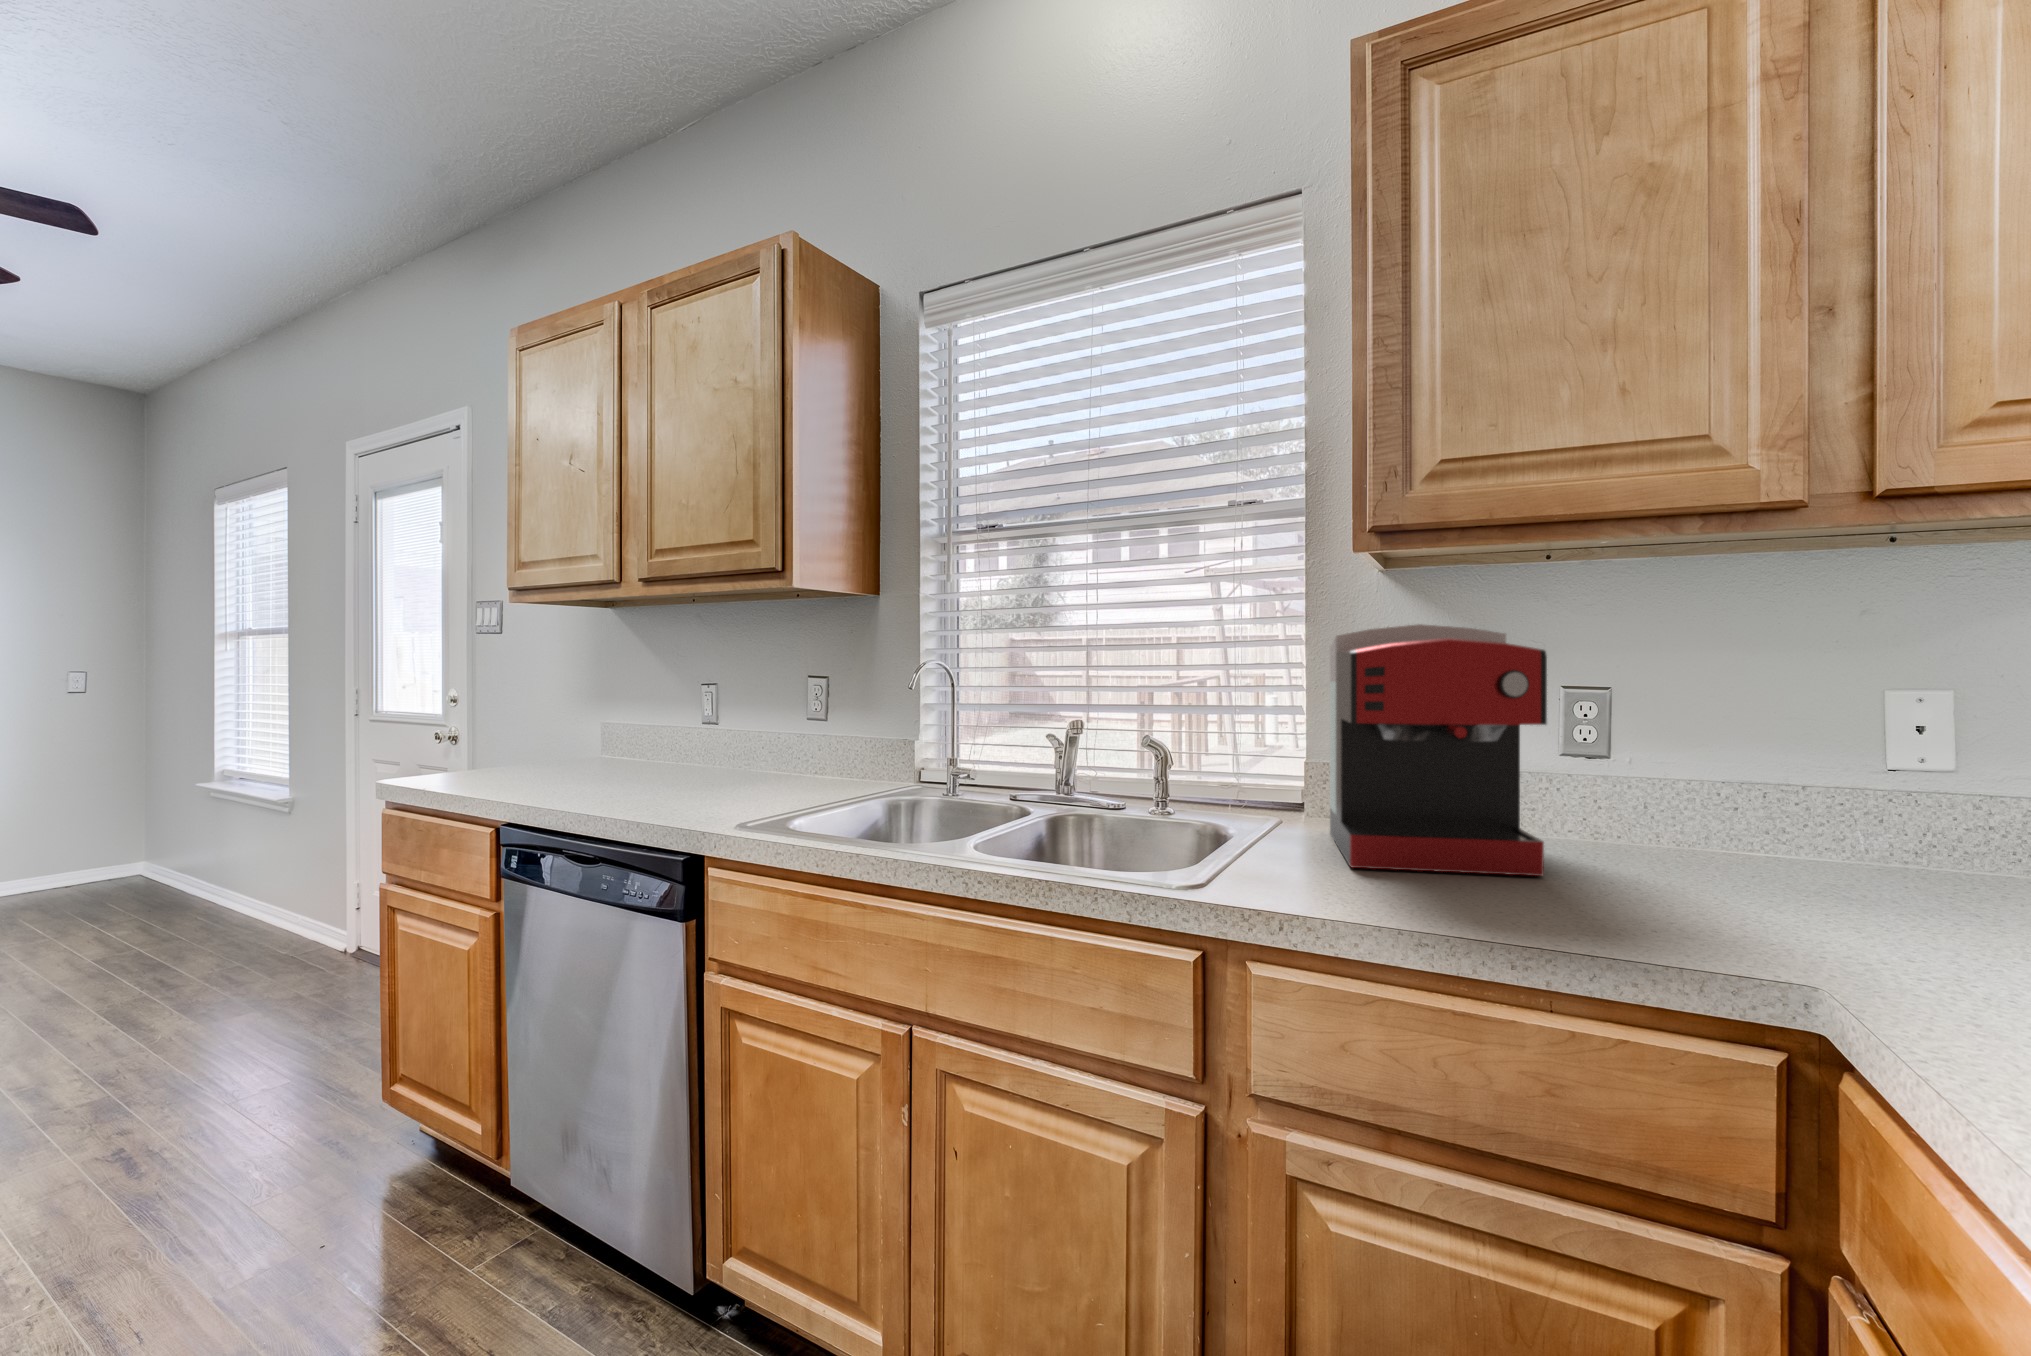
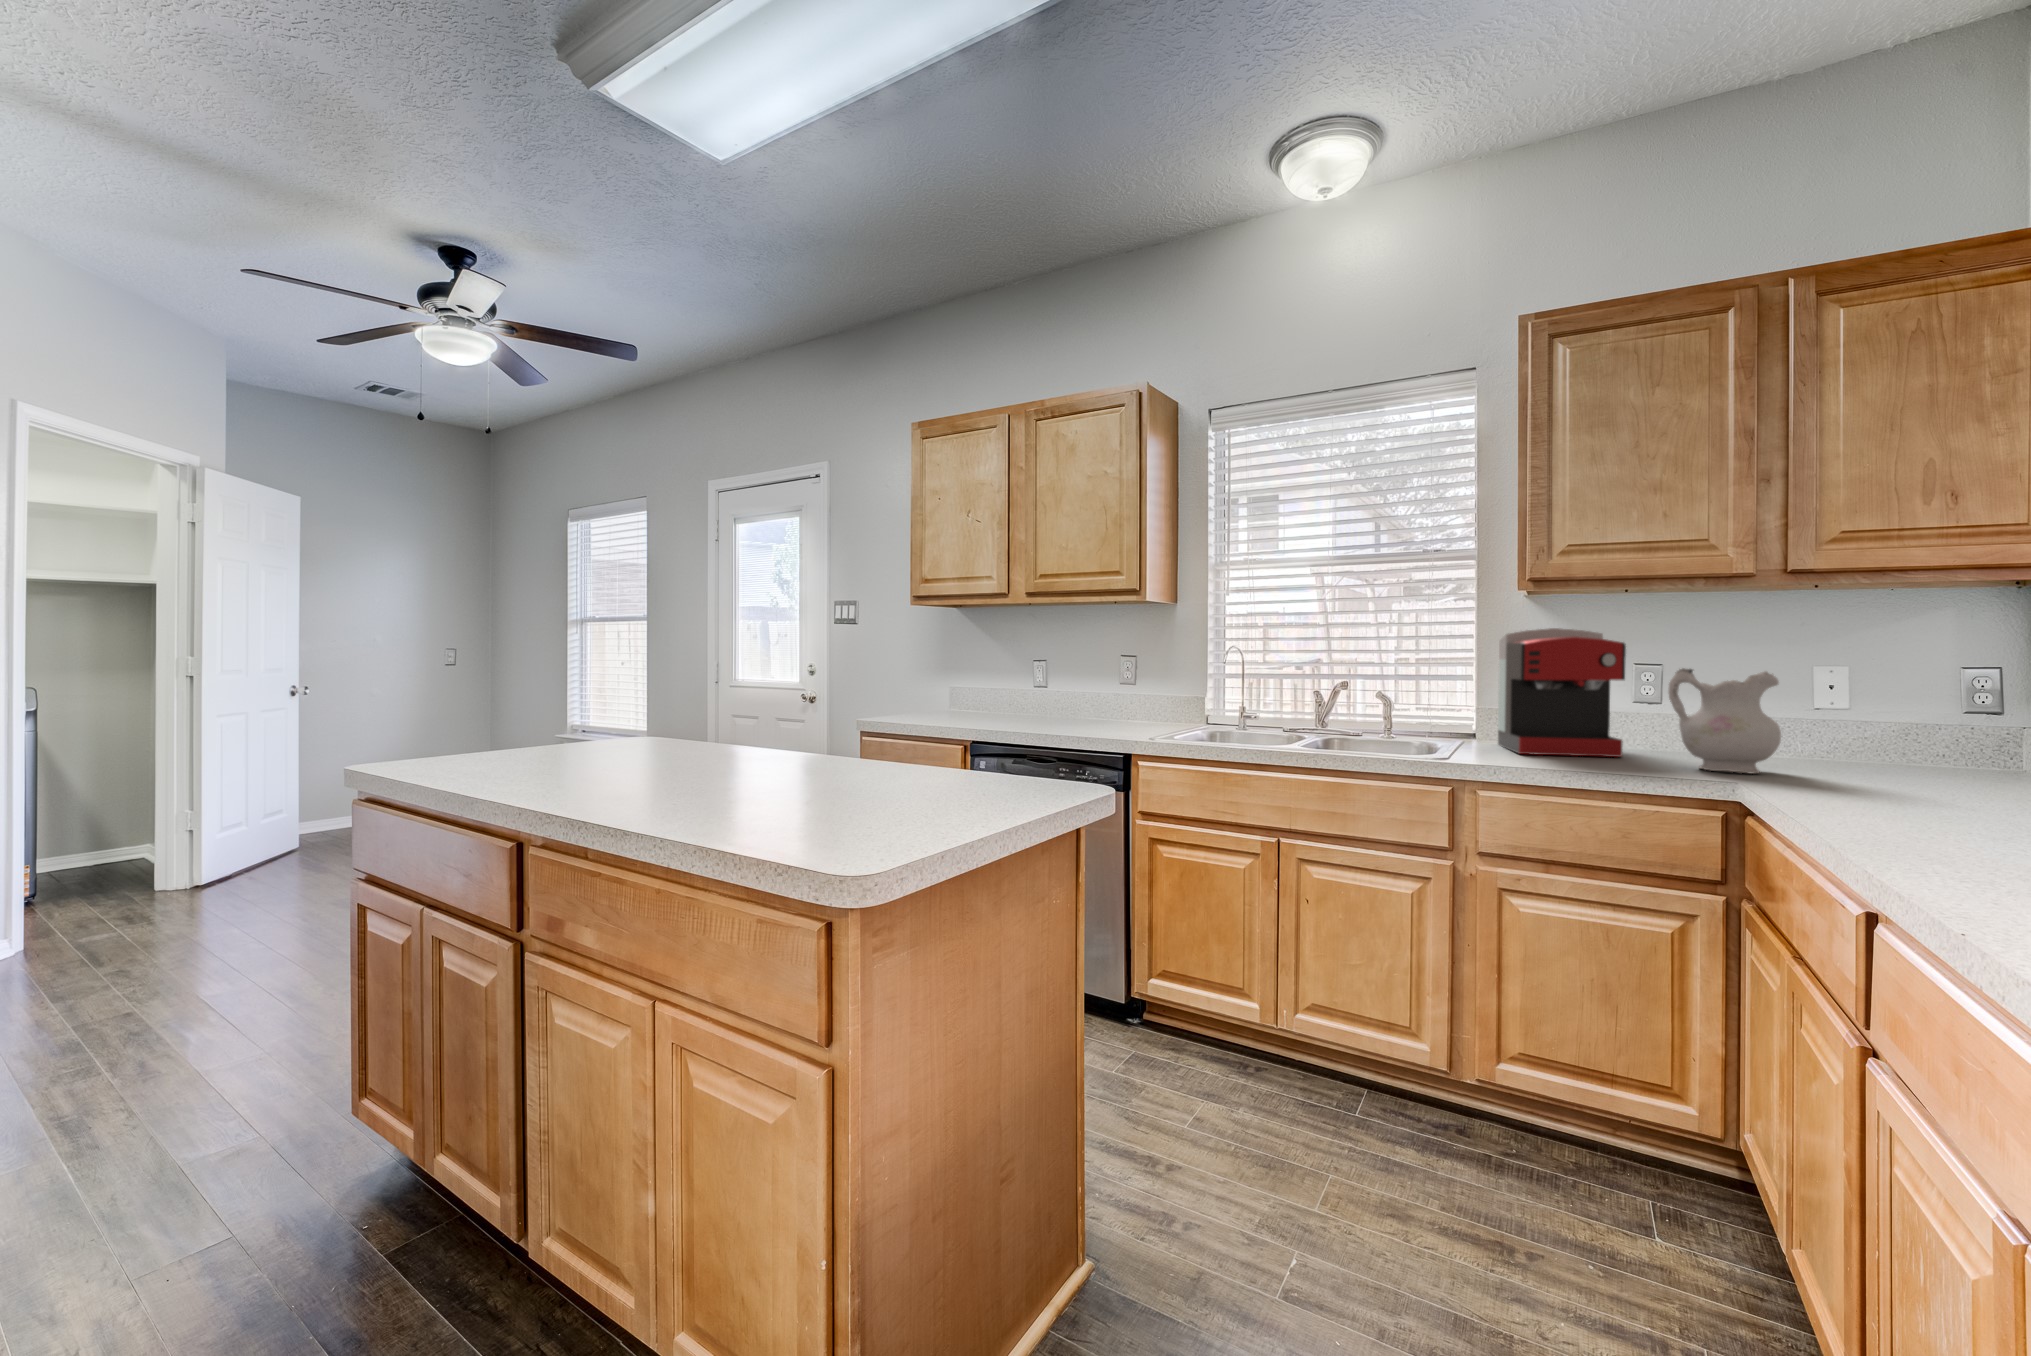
ceramic pitcher: none [1635,702,1890,944] -> present [1669,668,1781,774]

